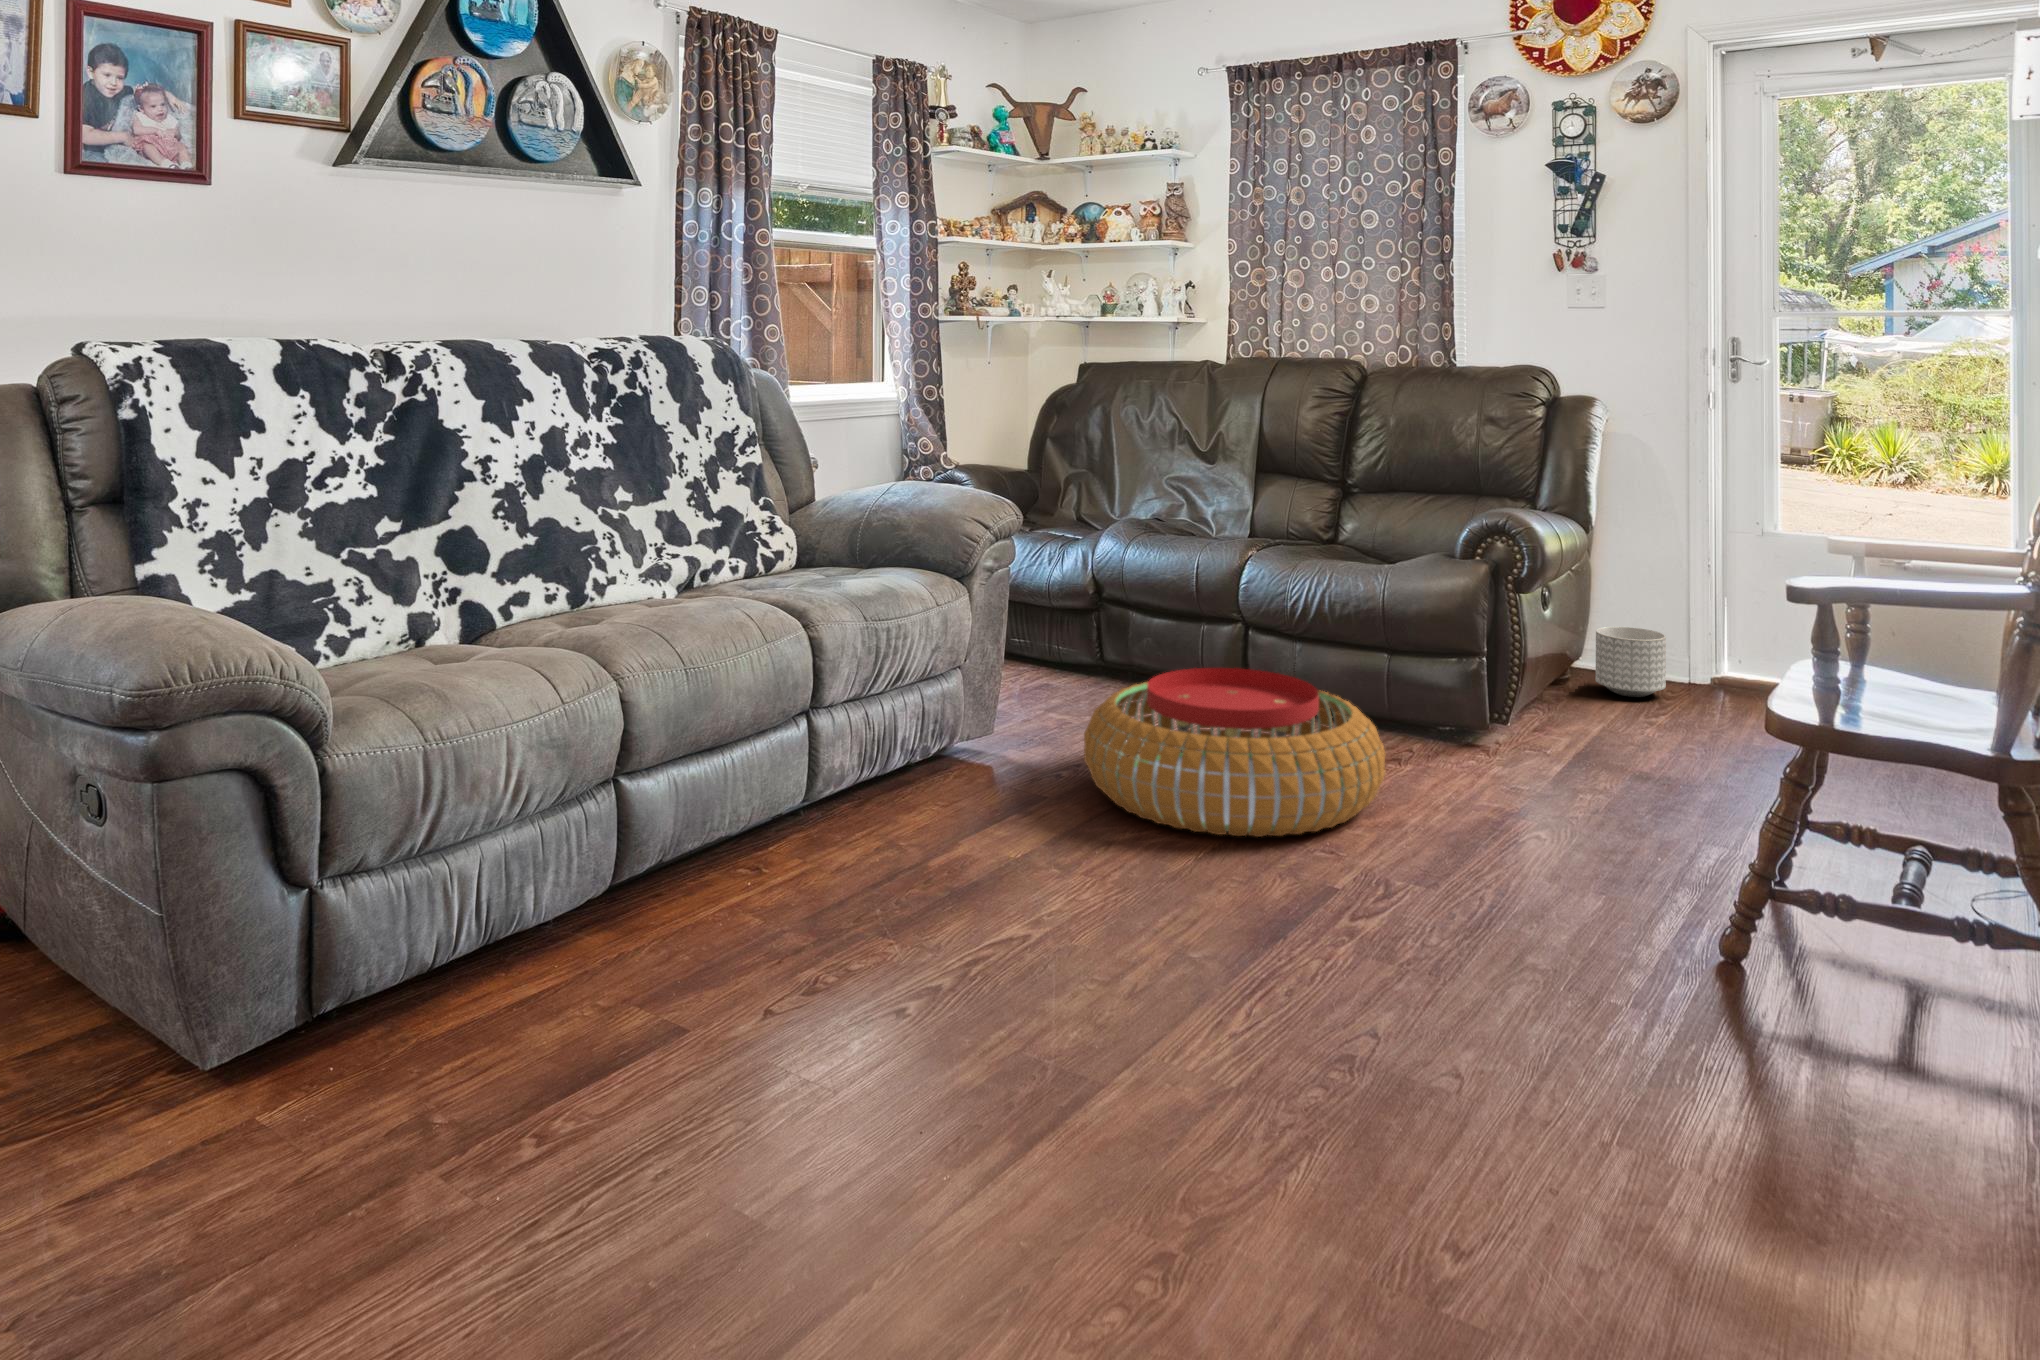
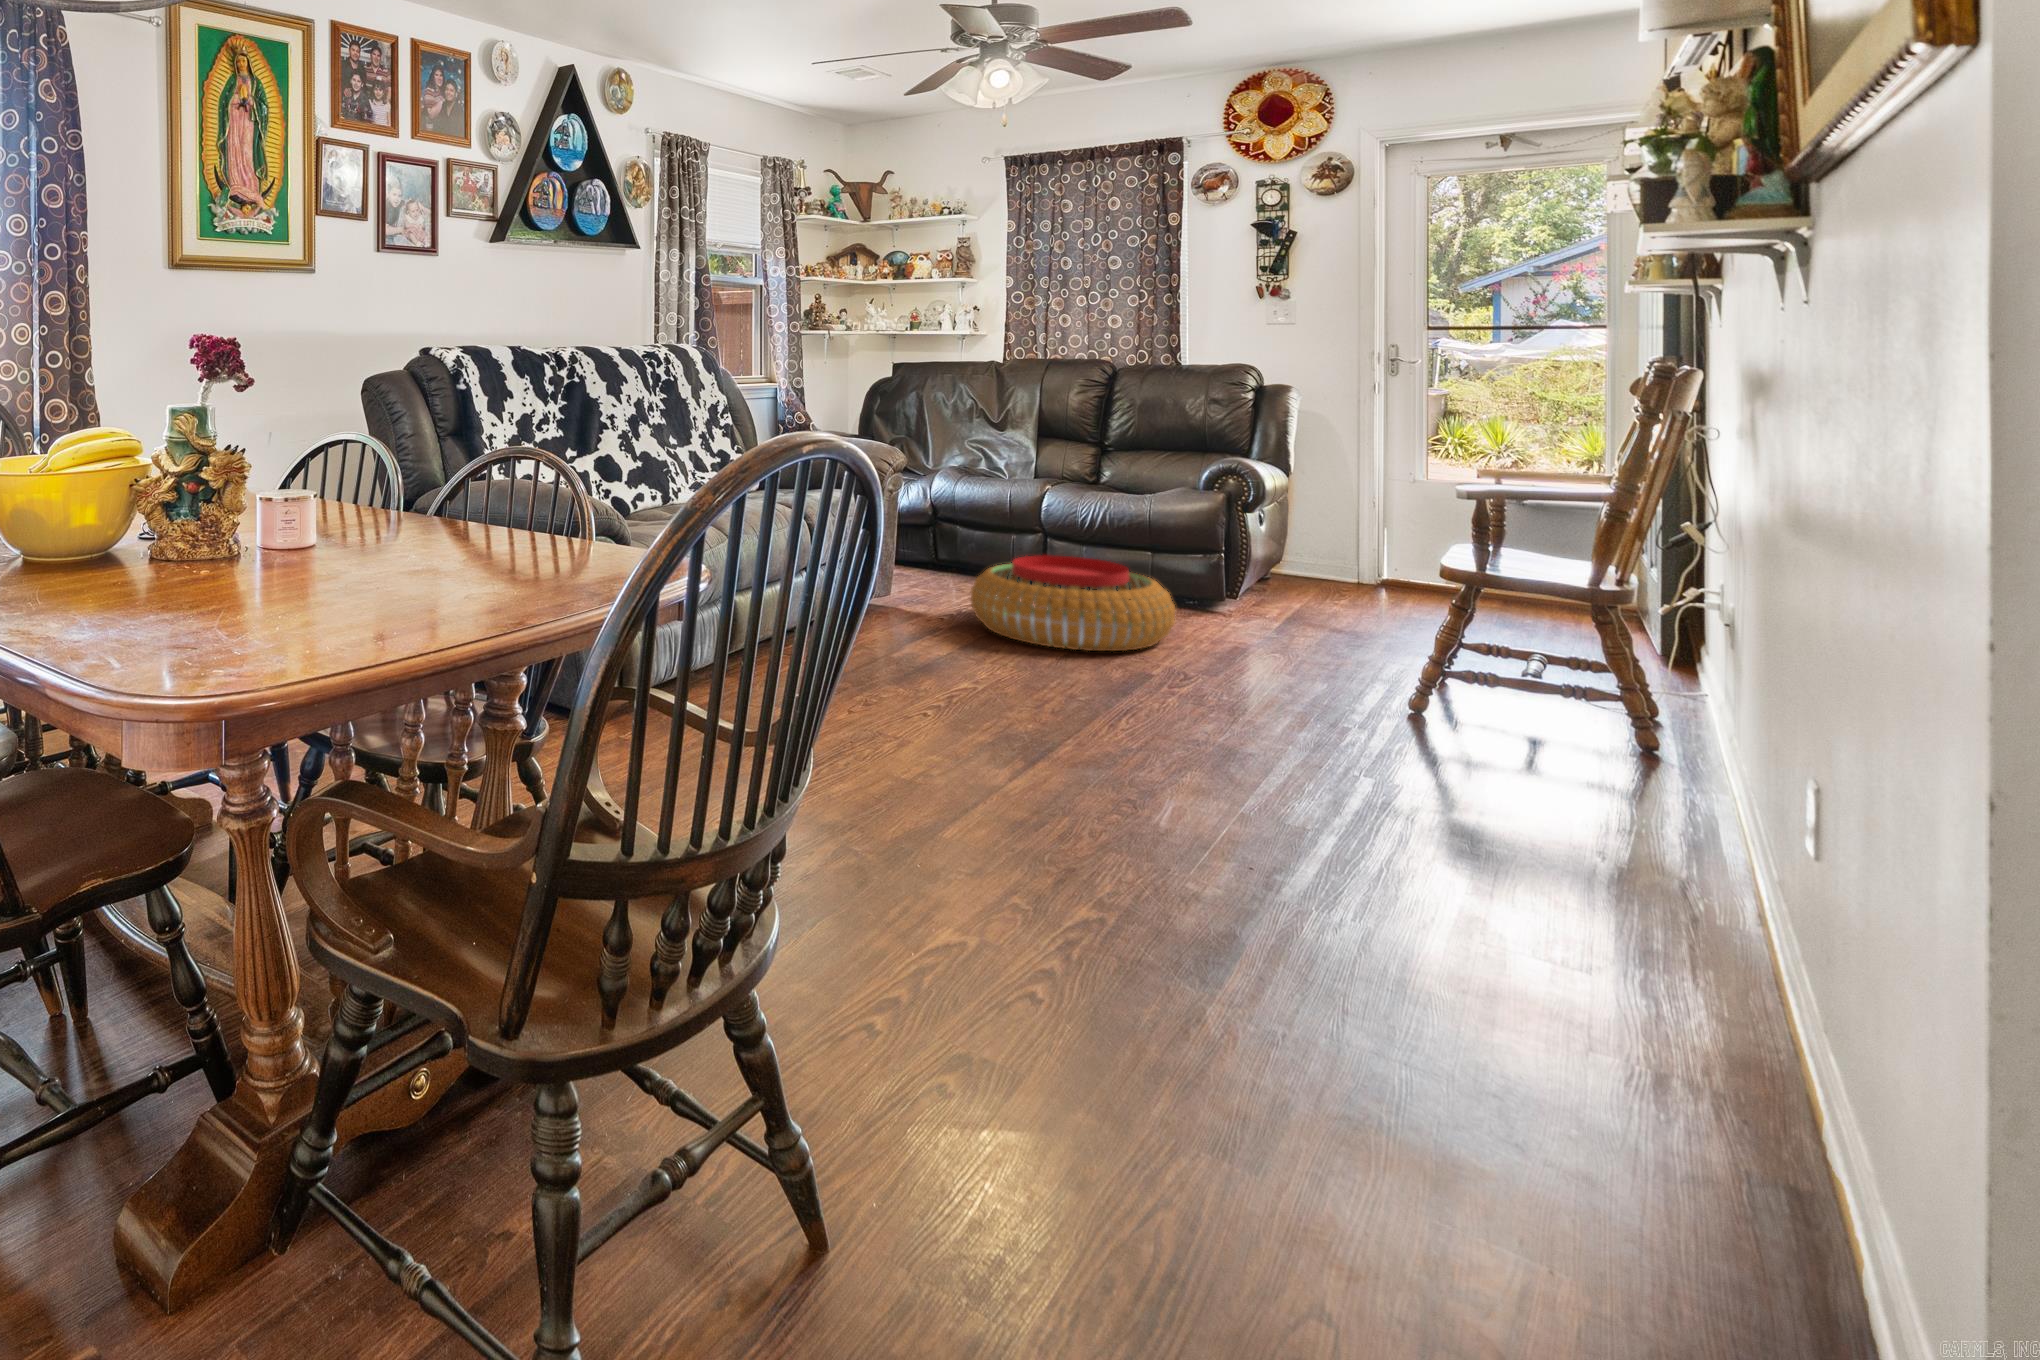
planter: present [1596,627,1666,697] -> none [1295,543,1347,589]

